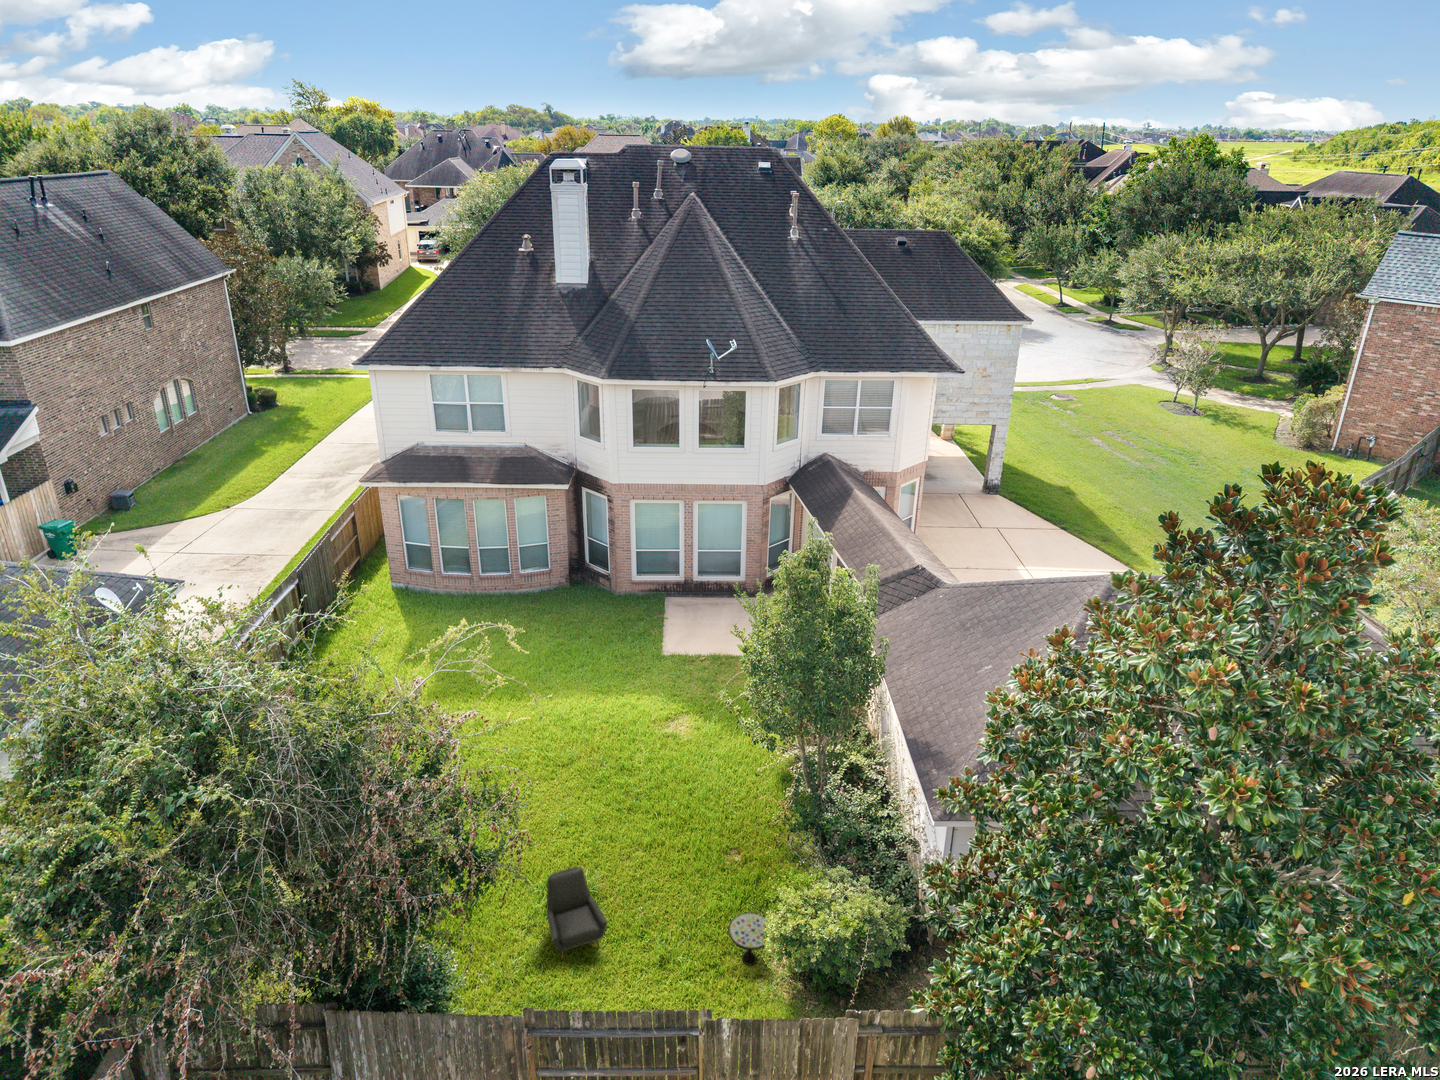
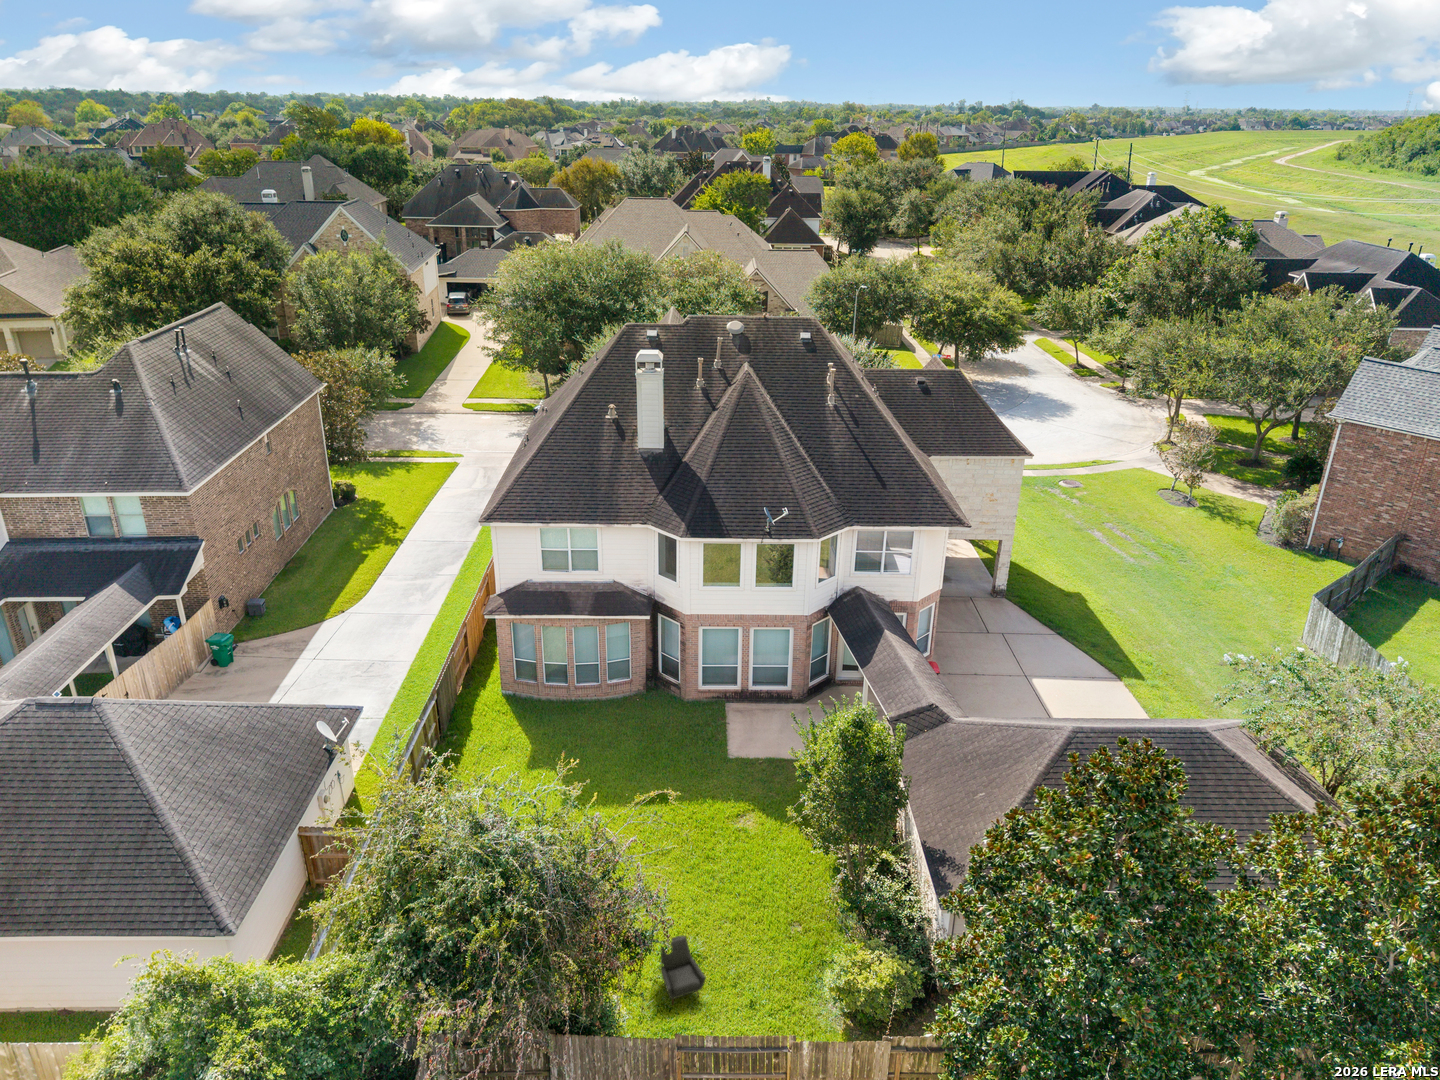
side table: present [728,912,766,965] -> none [795,972,828,1012]

